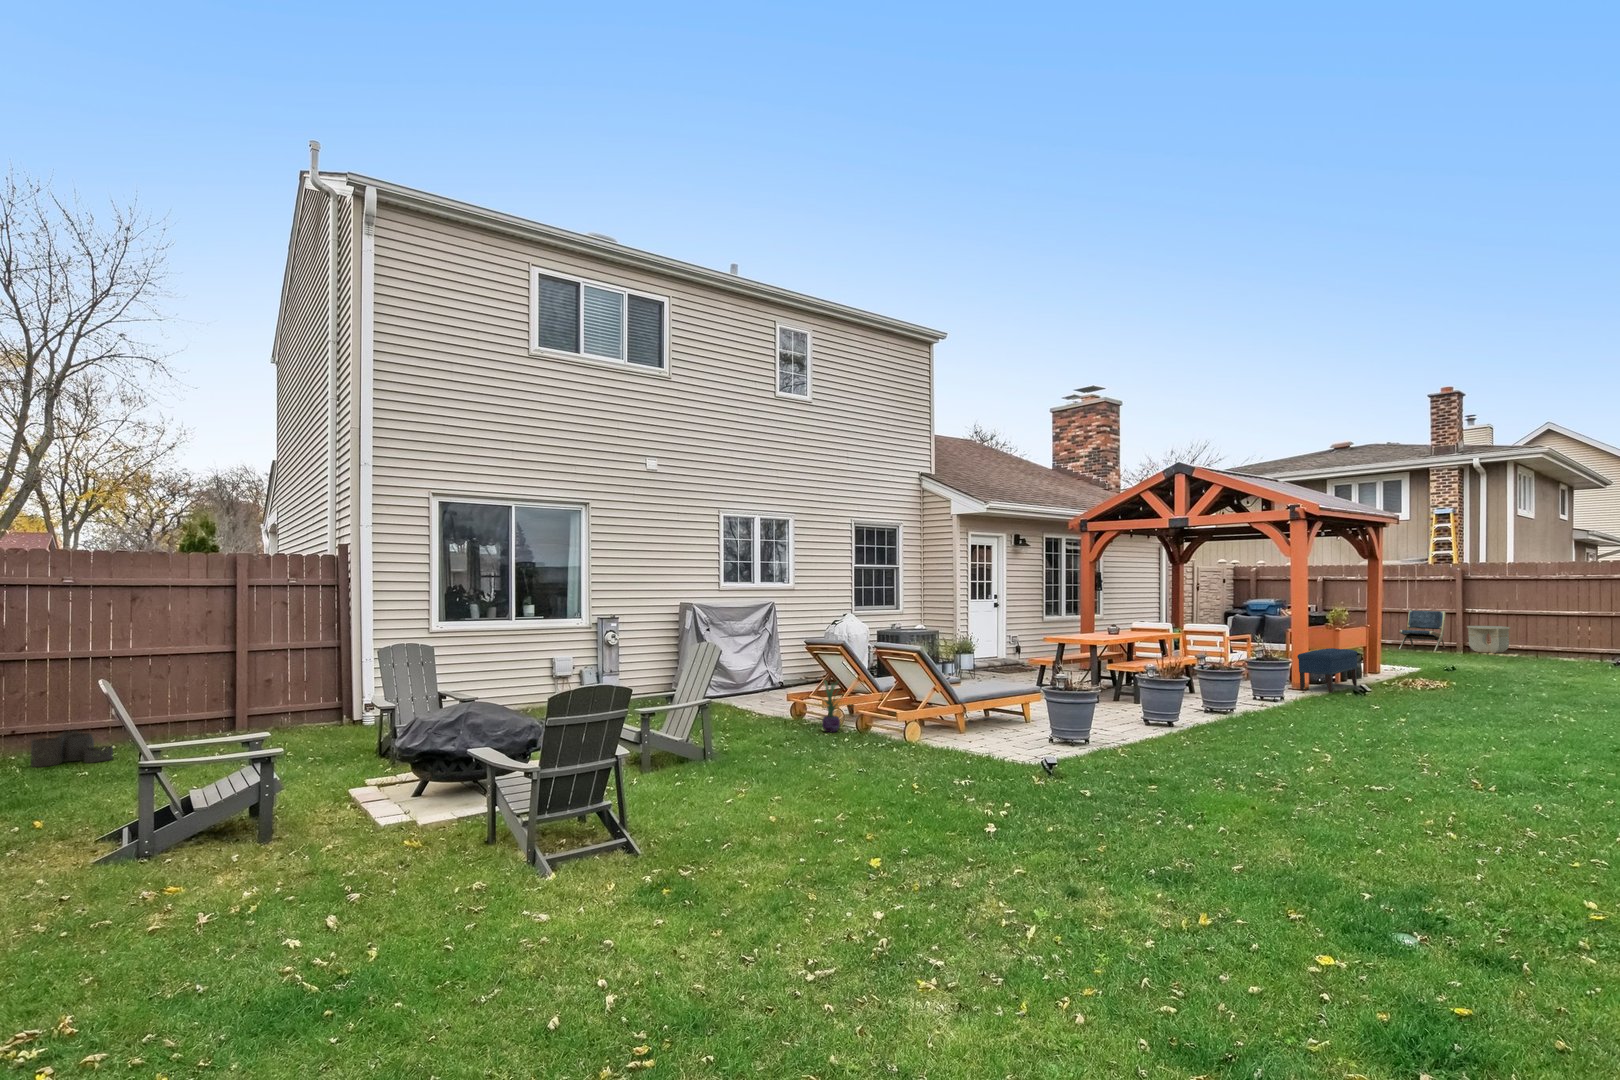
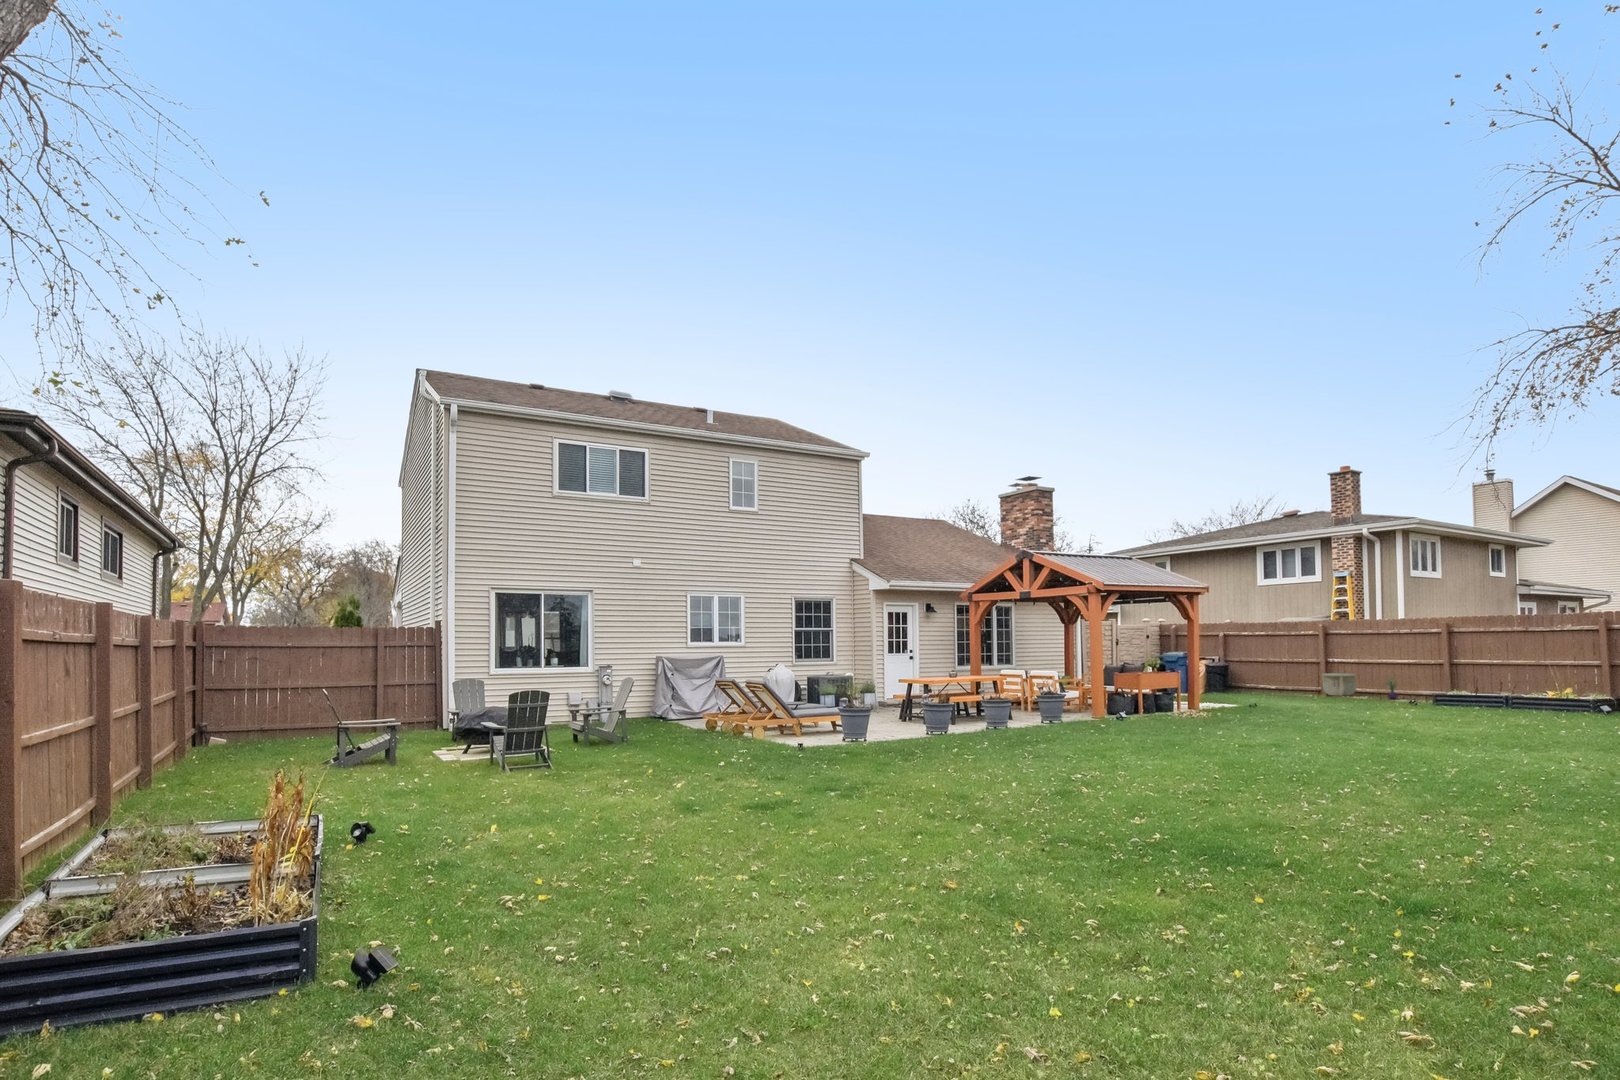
lounge chair: present [1399,610,1446,651] -> none [1271,660,1313,694]
bench: present [1297,648,1357,692] -> none [1100,690,1154,722]
decorative plant: present [822,680,840,732] -> present [1387,677,1398,699]
woven basket: present [31,731,113,767] -> none [262,732,305,752]

